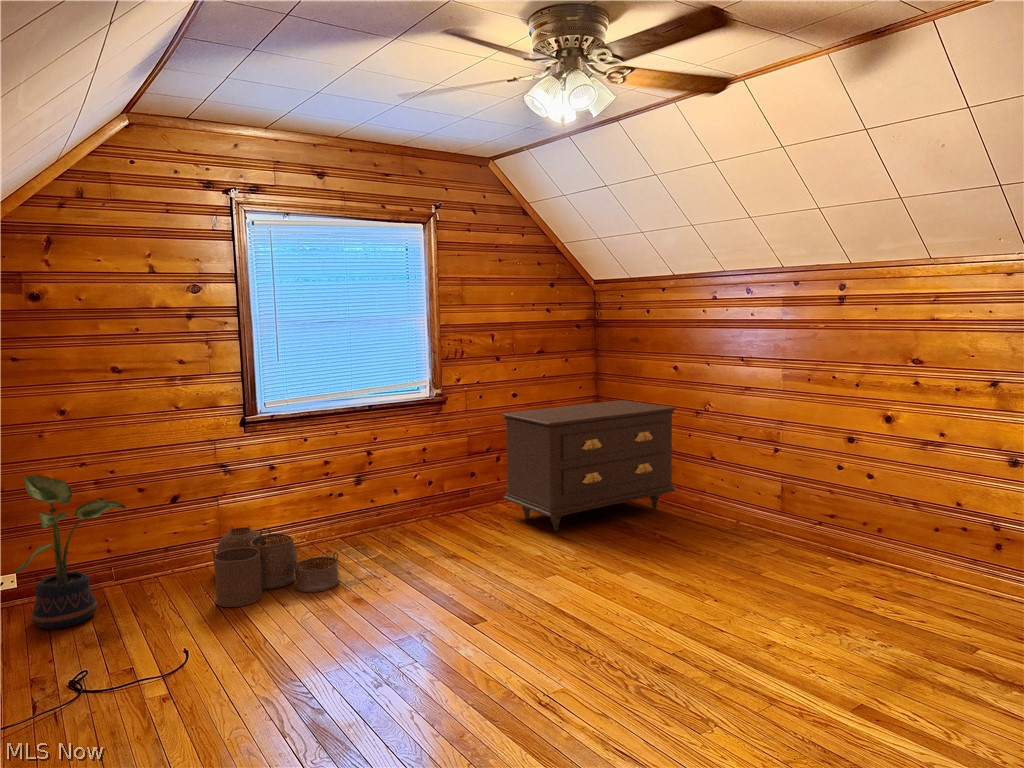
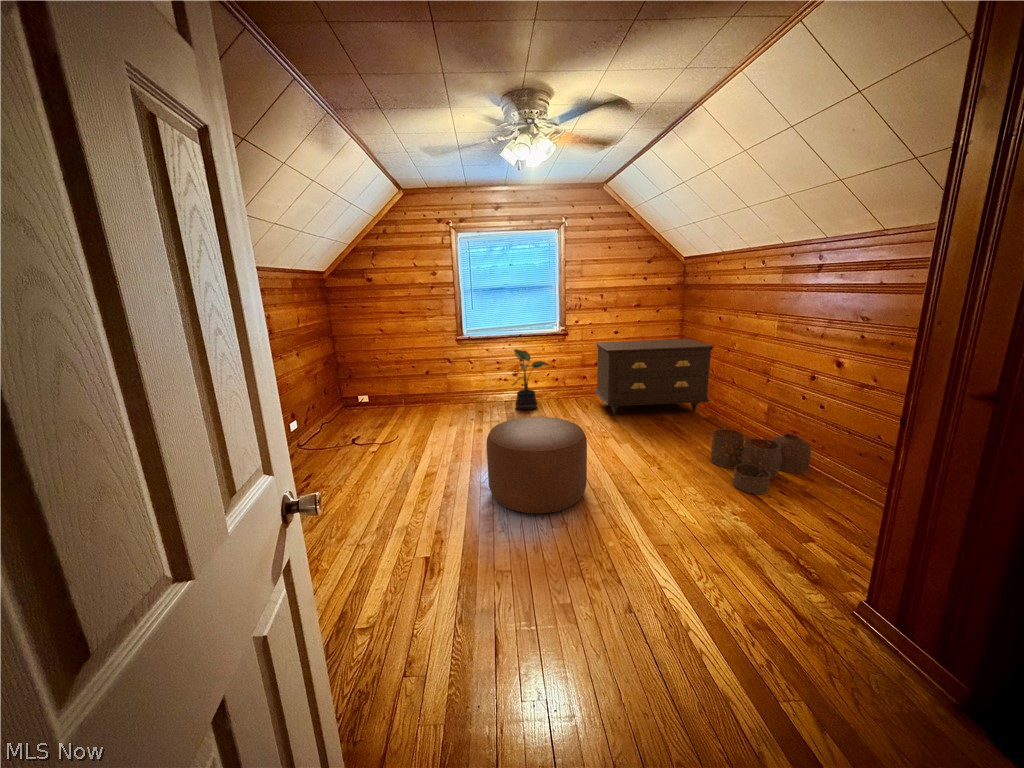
potted plant: present [16,476,126,629] -> present [512,349,549,410]
woven basket: present [212,525,339,607] -> present [711,425,811,494]
ottoman: none [511,542,694,726] -> present [487,417,587,513]

